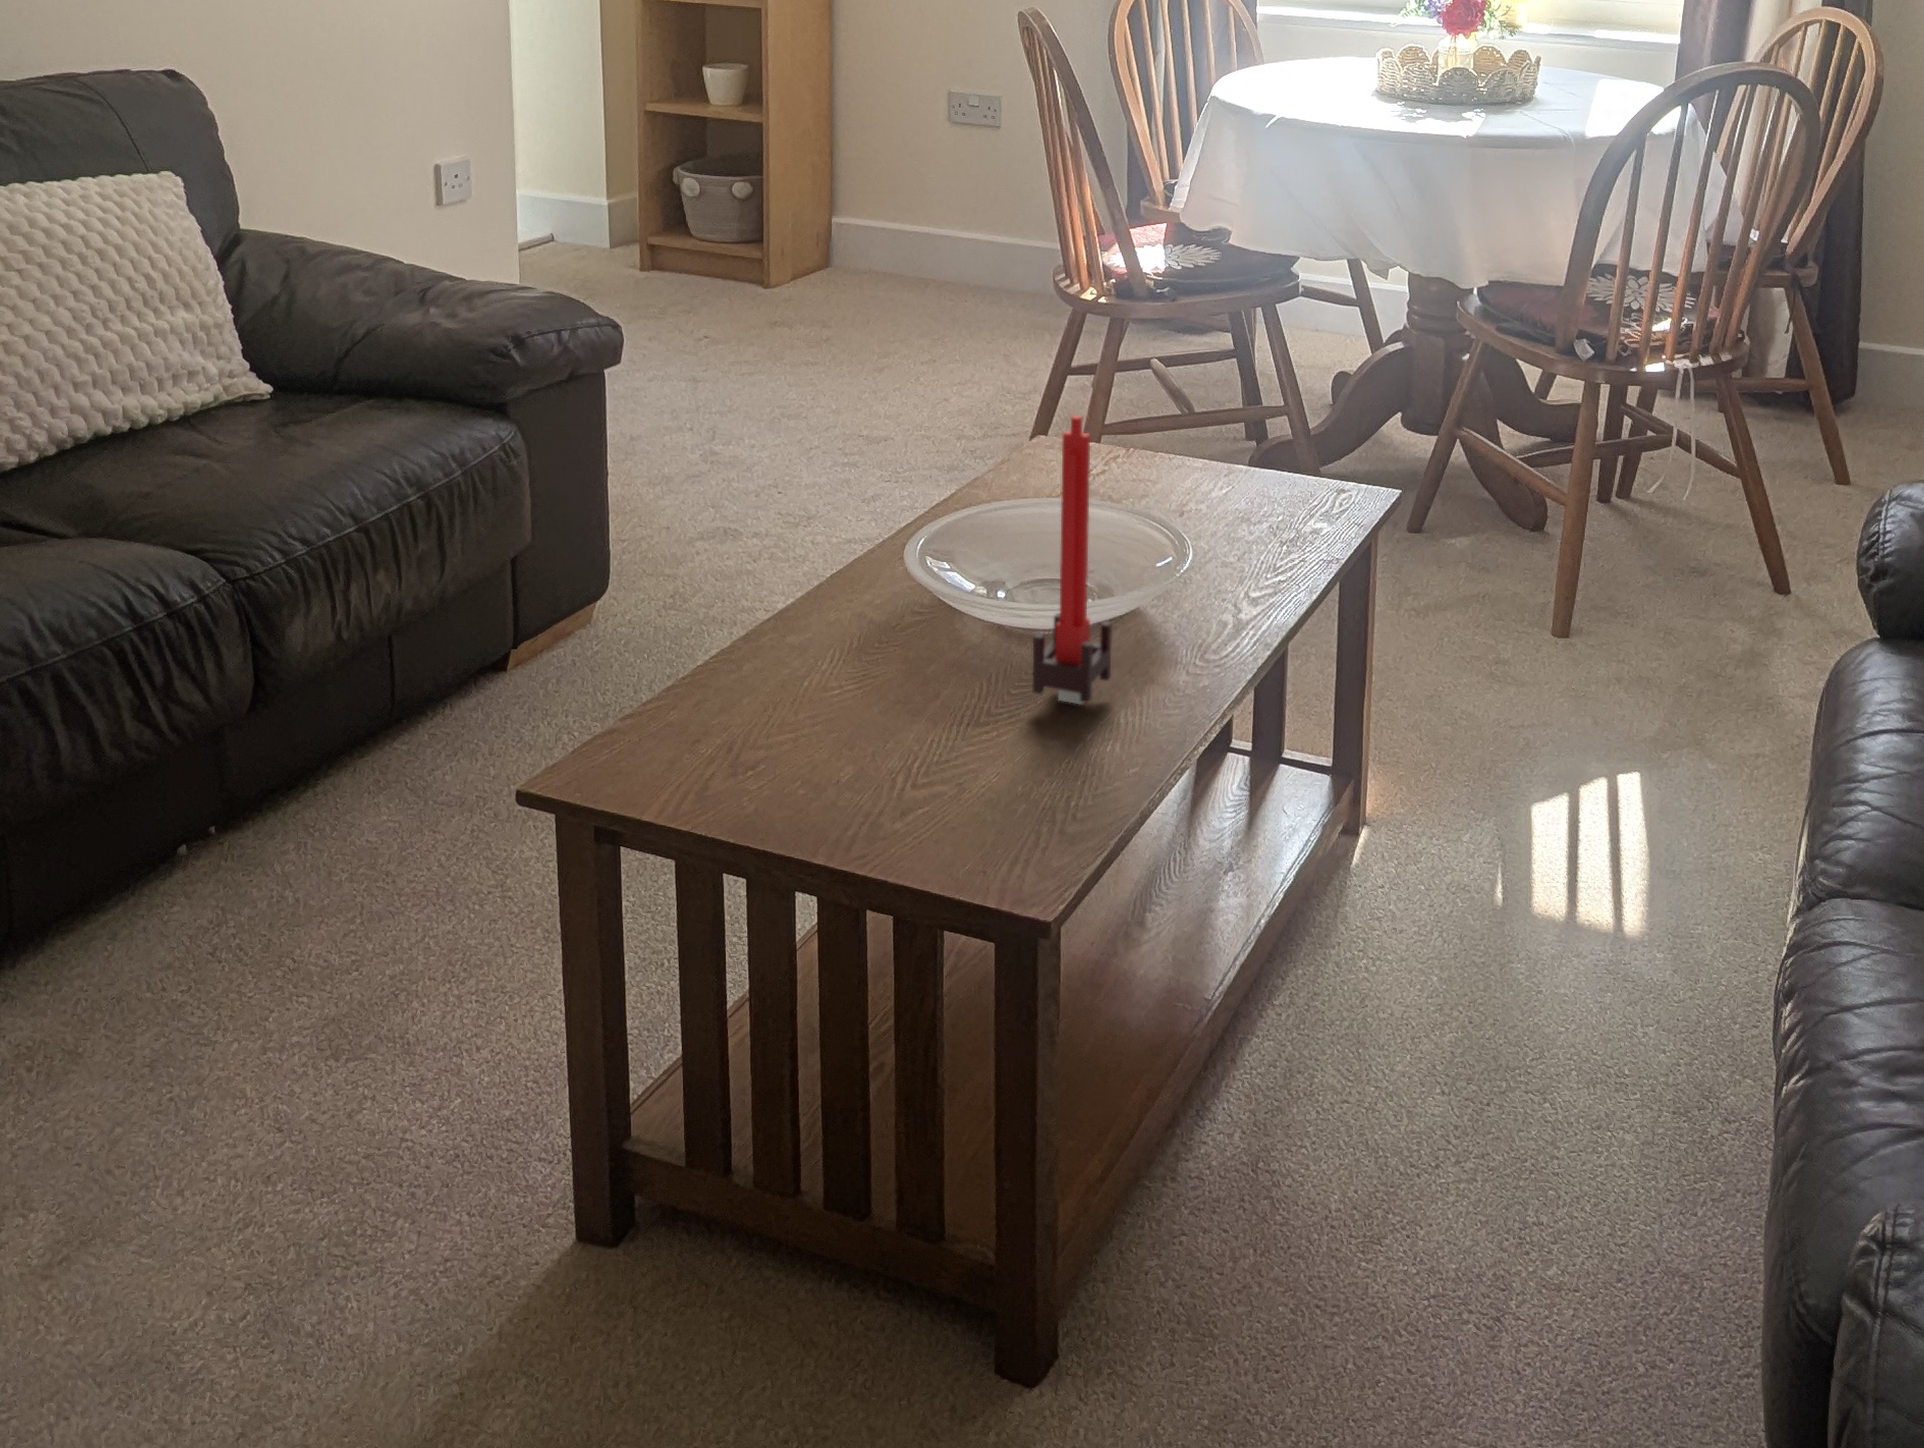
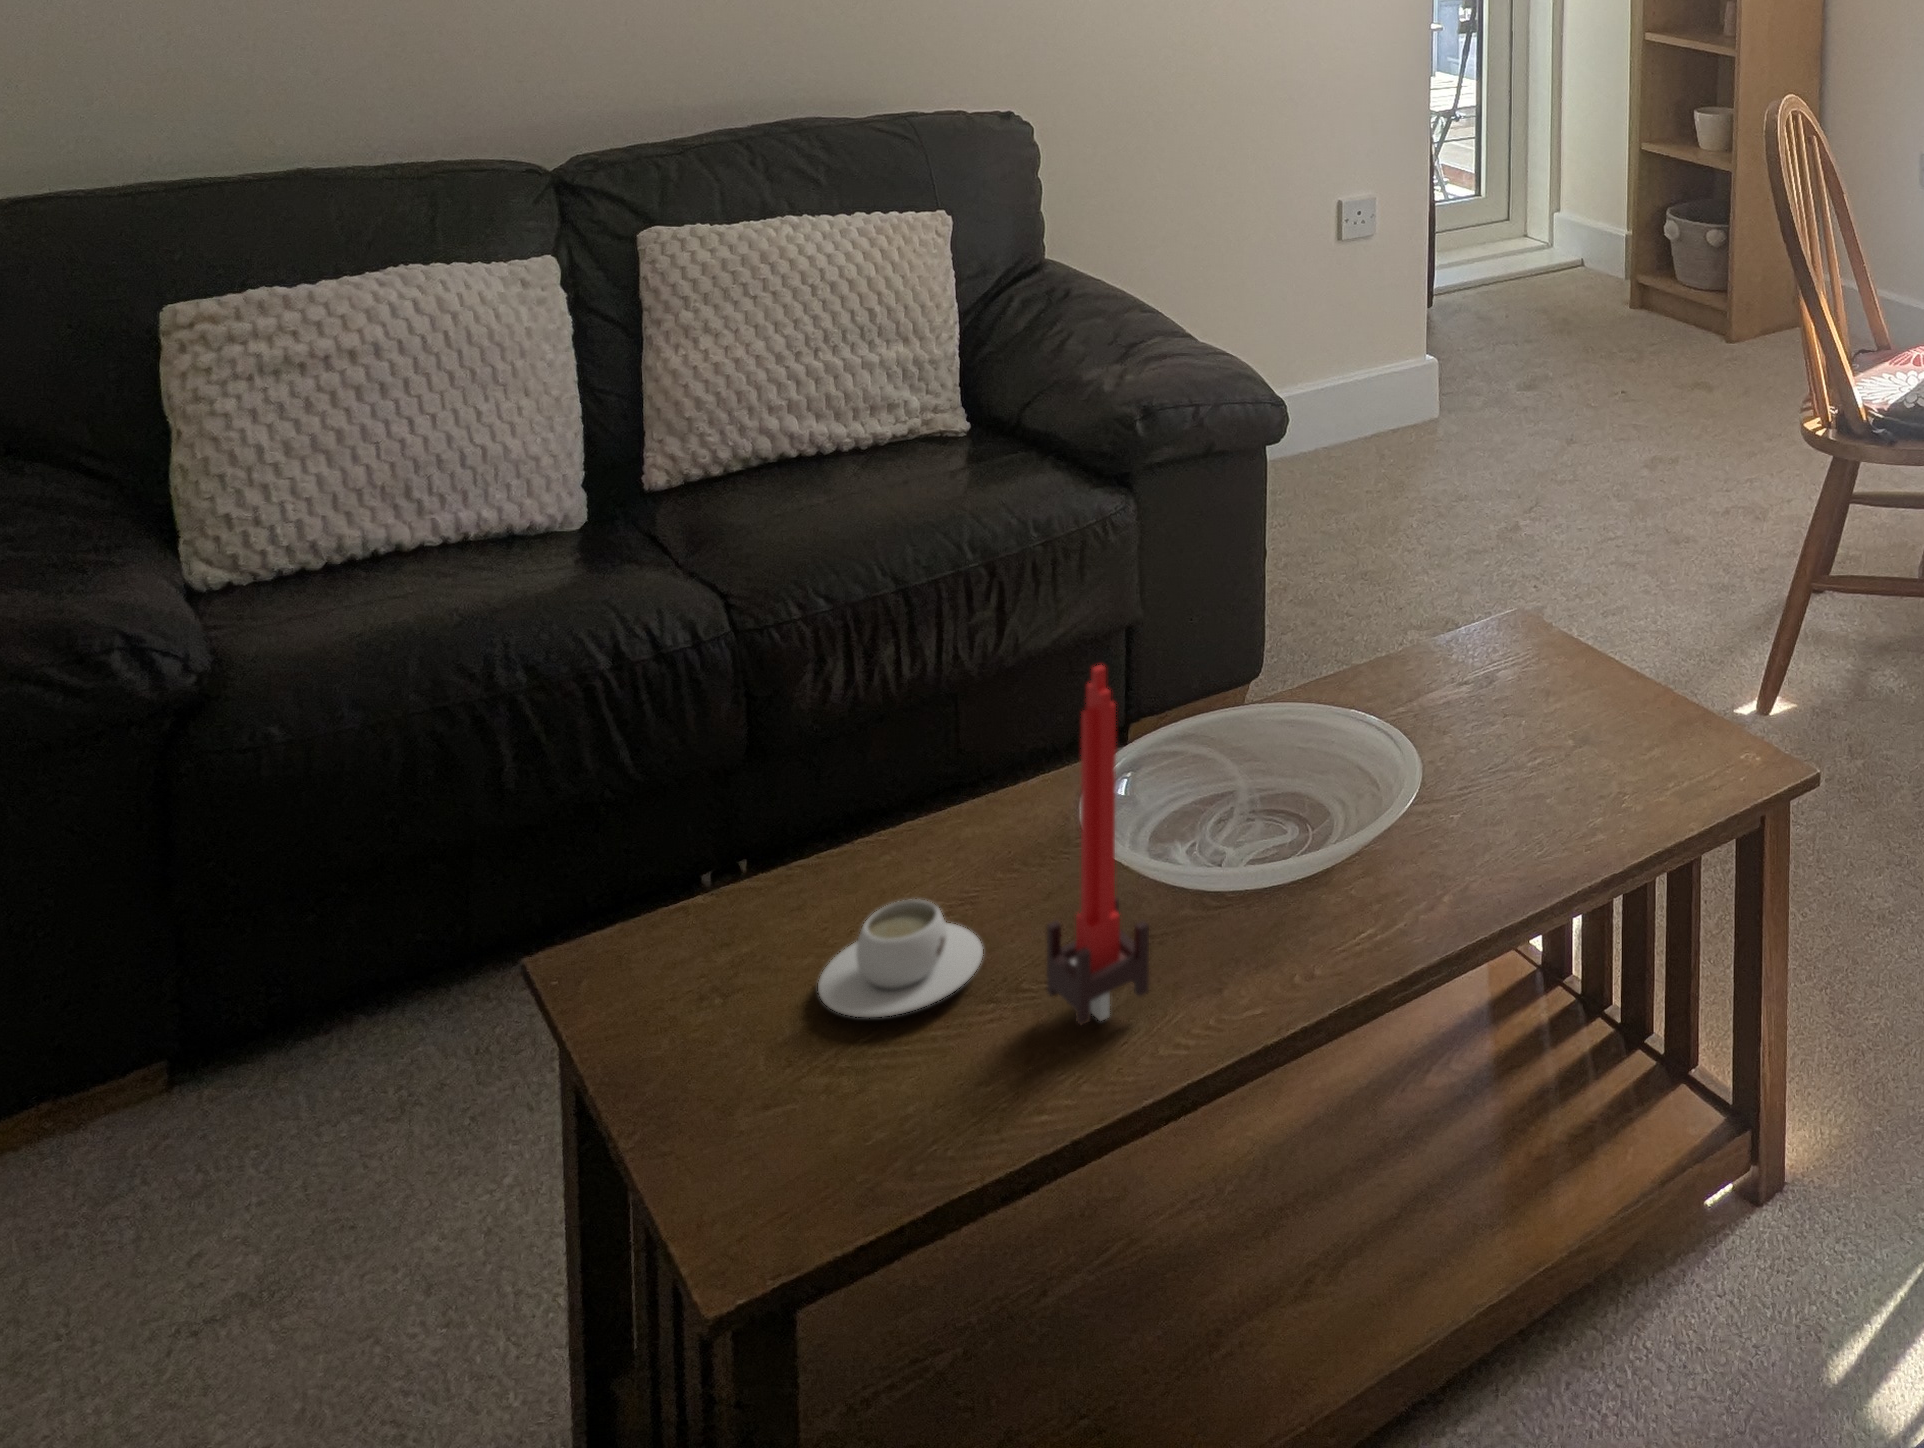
teacup: none [822,651,954,738] -> present [818,899,983,1017]

